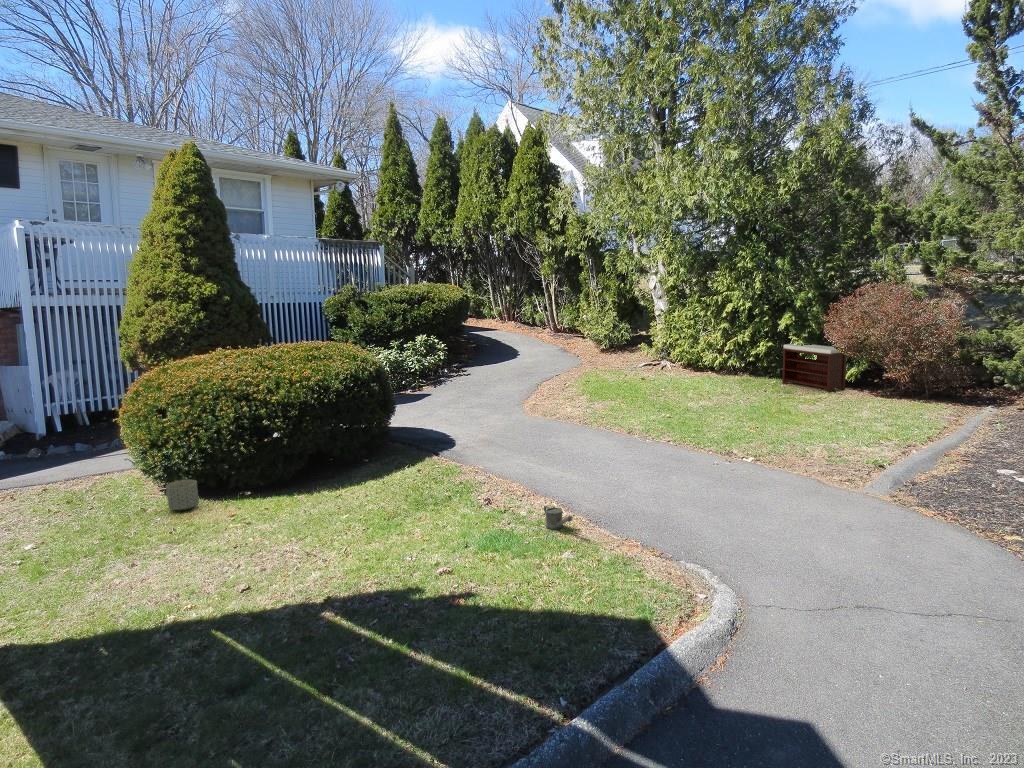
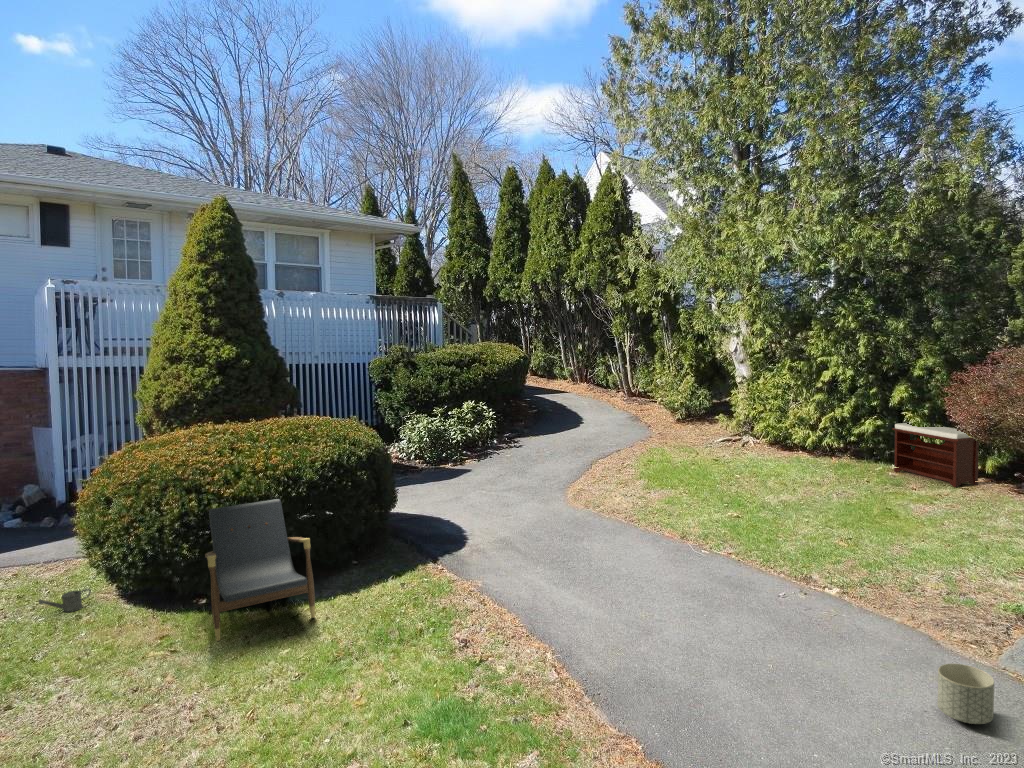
lounge chair: none [257,405,355,516] -> present [205,499,315,641]
planter: present [166,480,199,511] -> present [937,664,994,724]
watering can: present [544,506,572,530] -> present [39,589,91,612]

